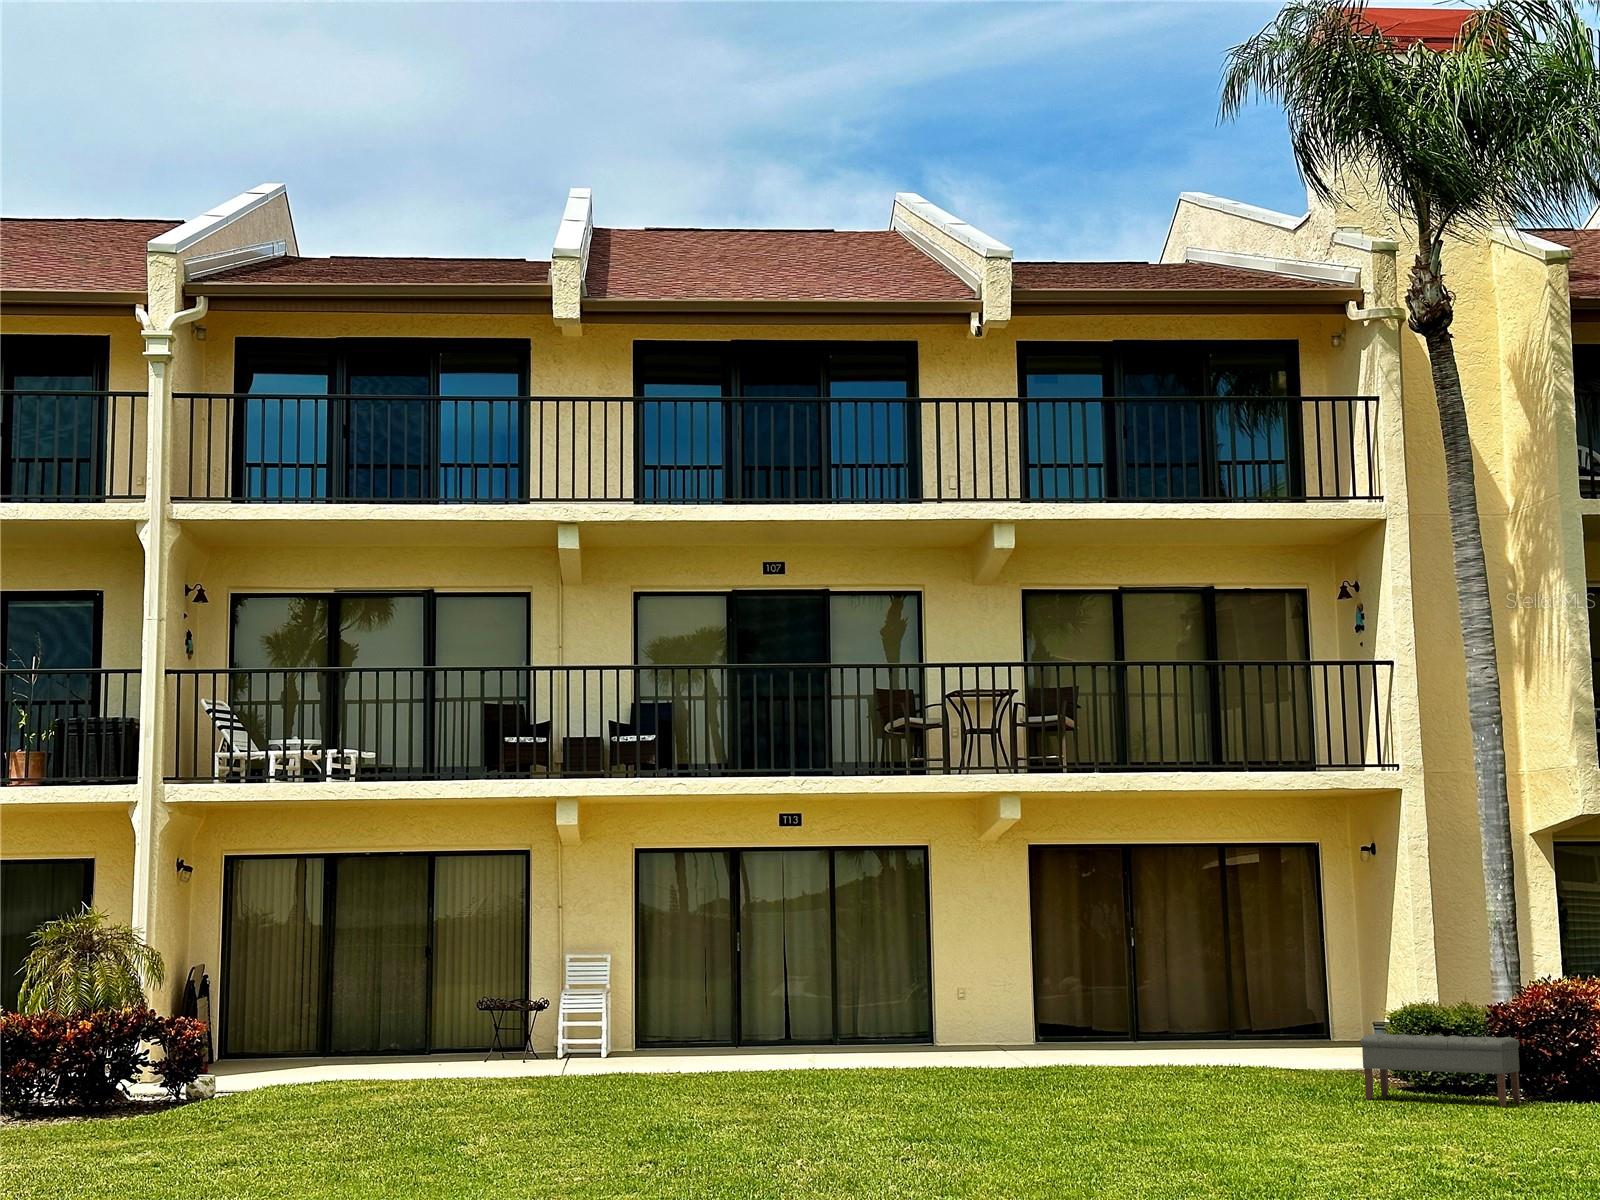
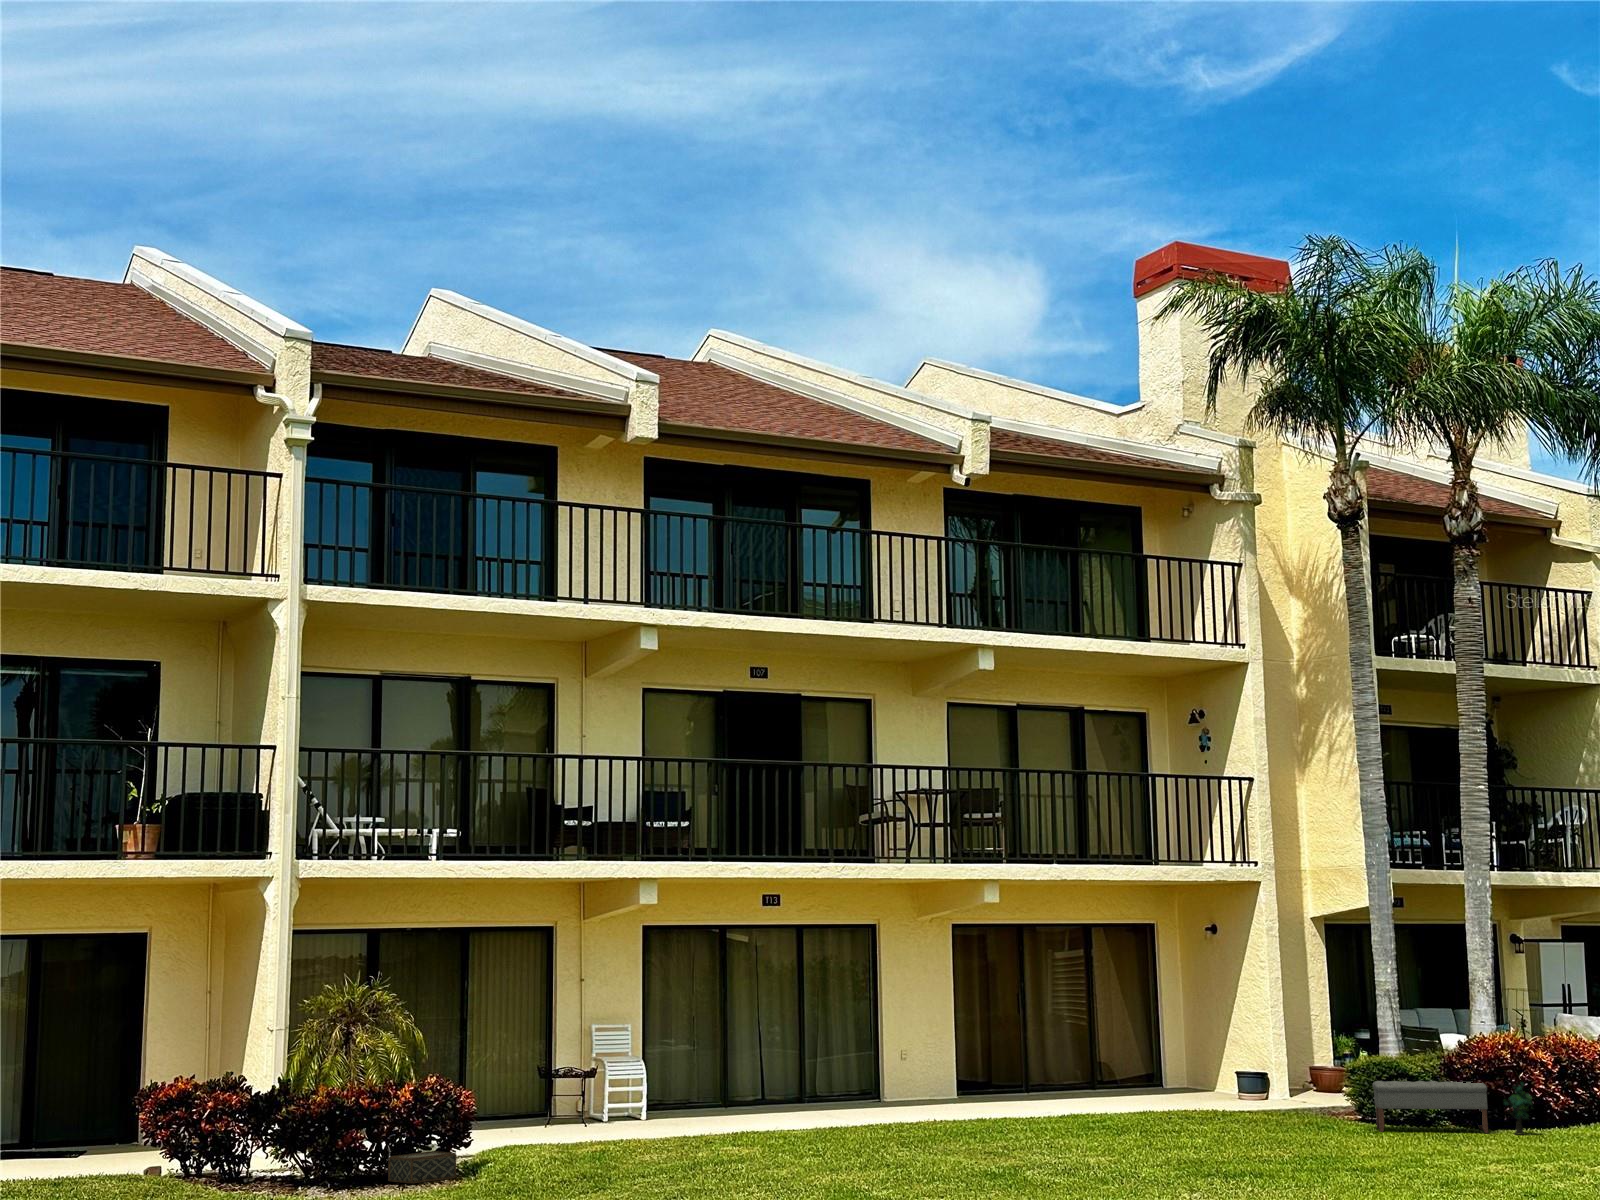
decorative plant: none [1522,1037,1568,1110] -> present [1503,1082,1532,1135]
woven basket: none [118,1067,191,1097] -> present [388,1151,456,1183]

